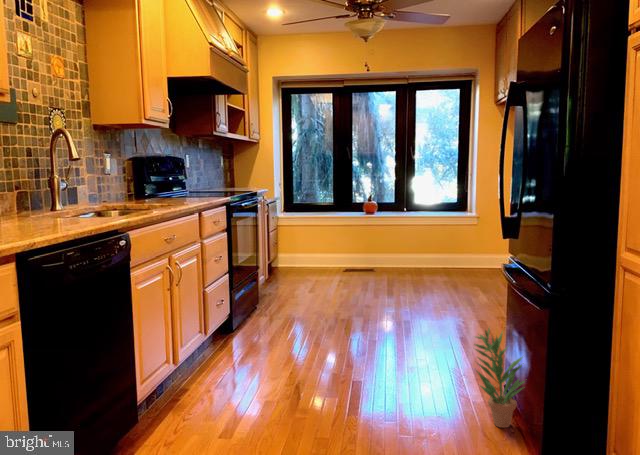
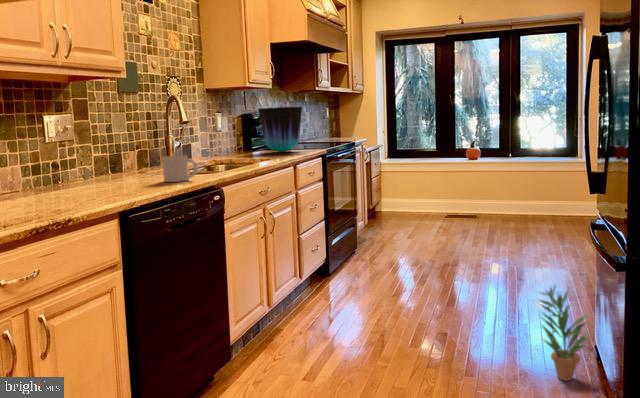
vase: none [153,148,203,198] -> present [258,107,302,152]
mug: none [56,193,100,223] -> present [162,155,198,182]

